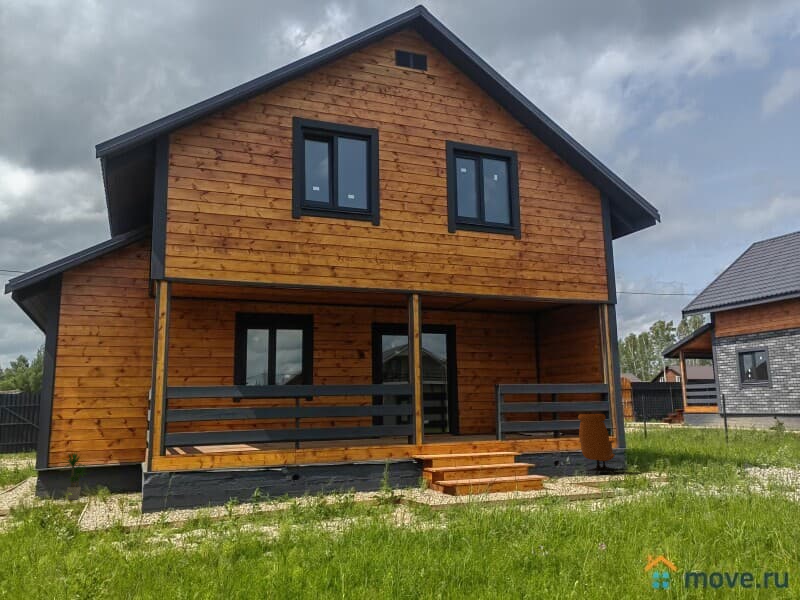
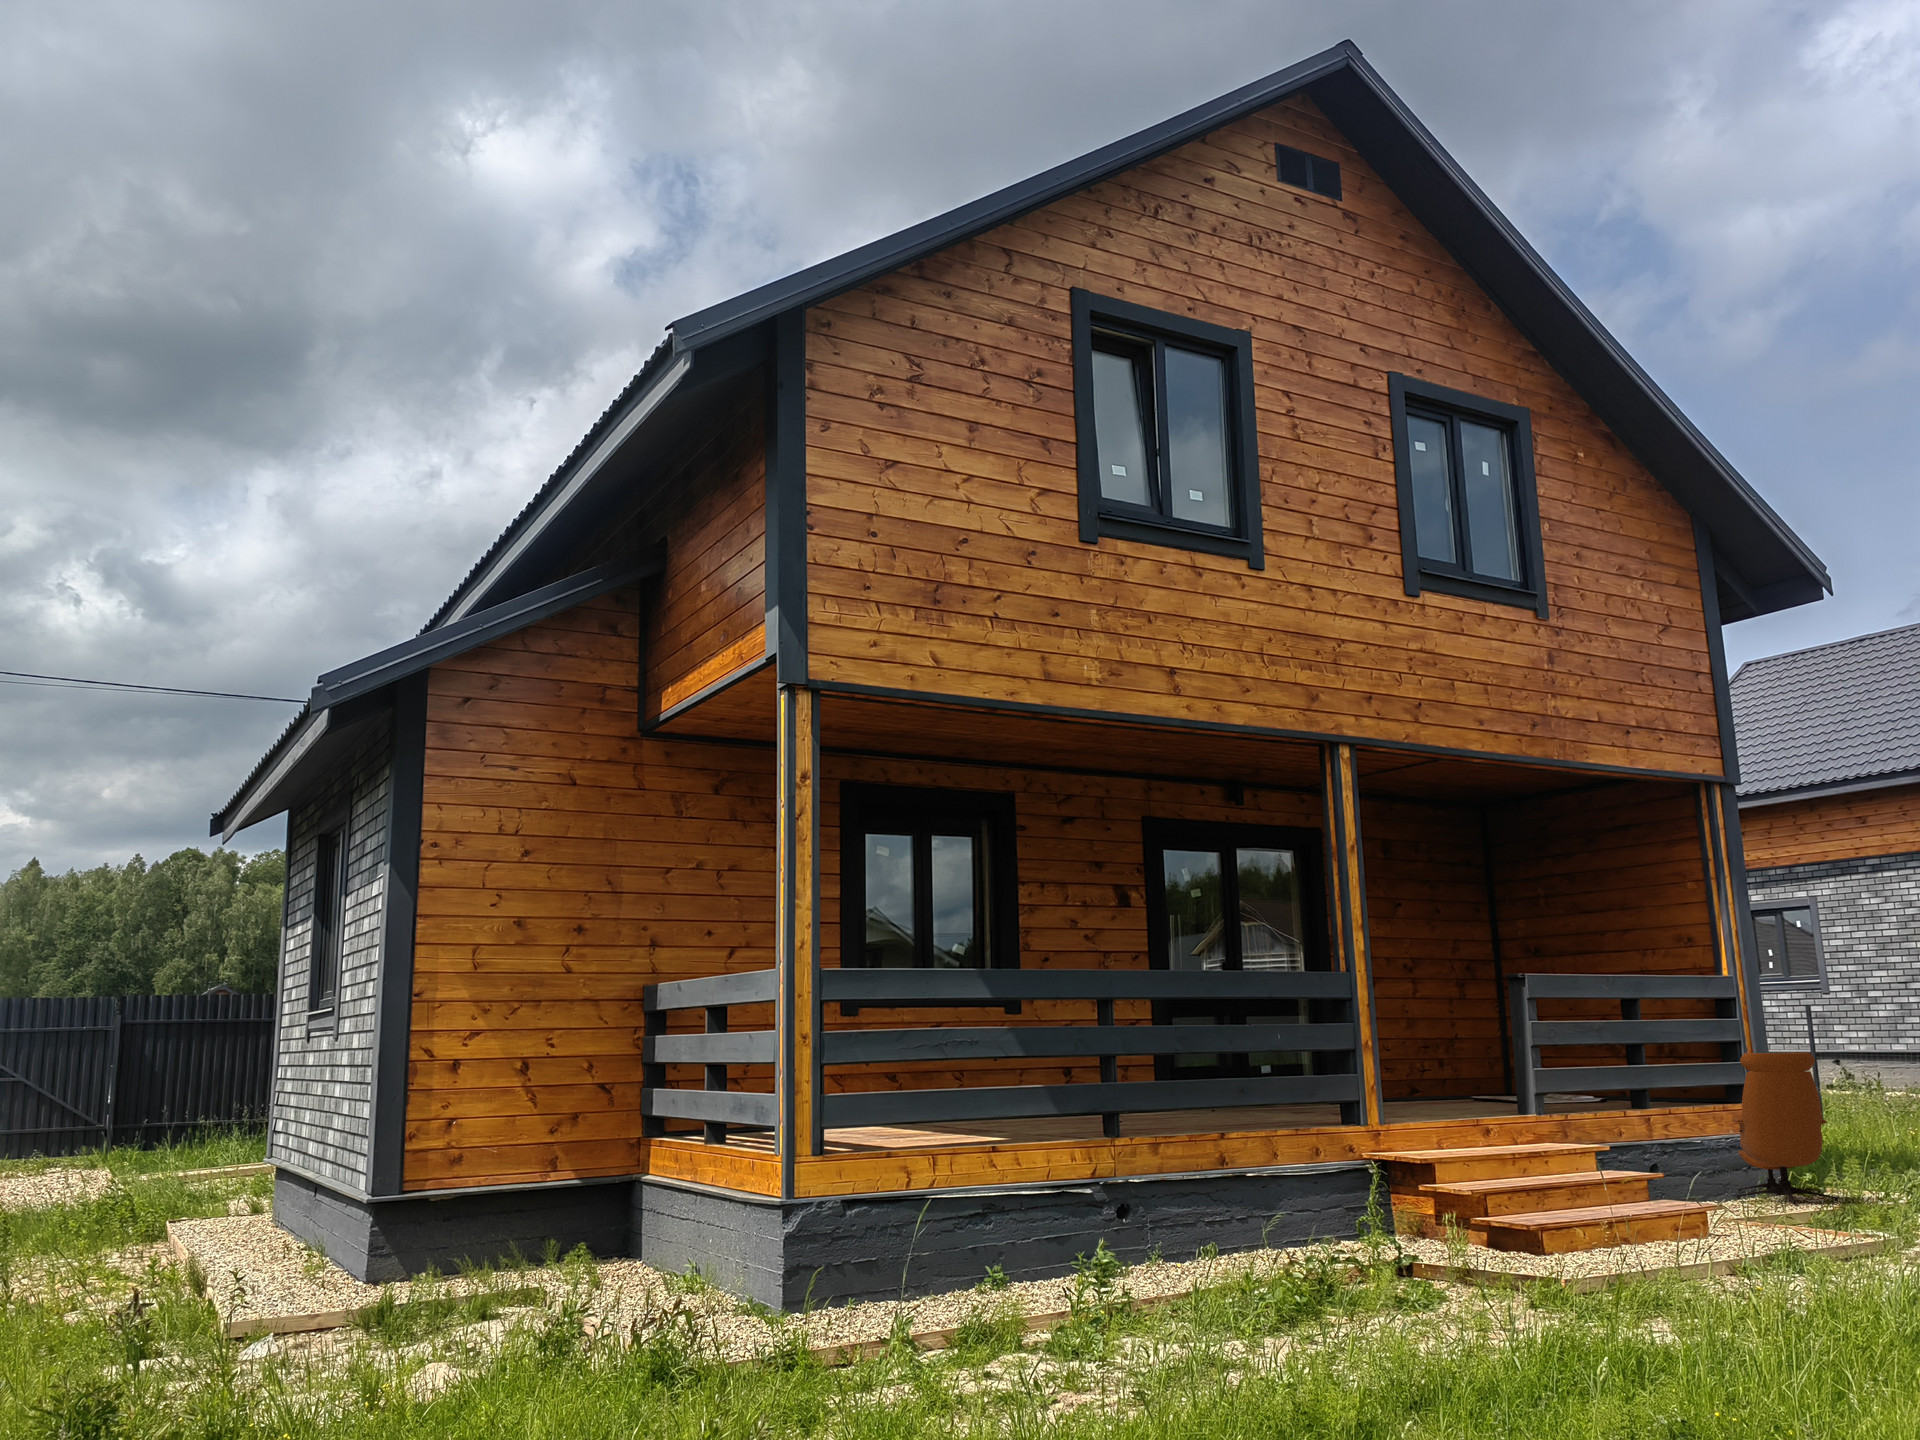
potted plant: present [65,453,86,500] -> none [438,1144,527,1281]

